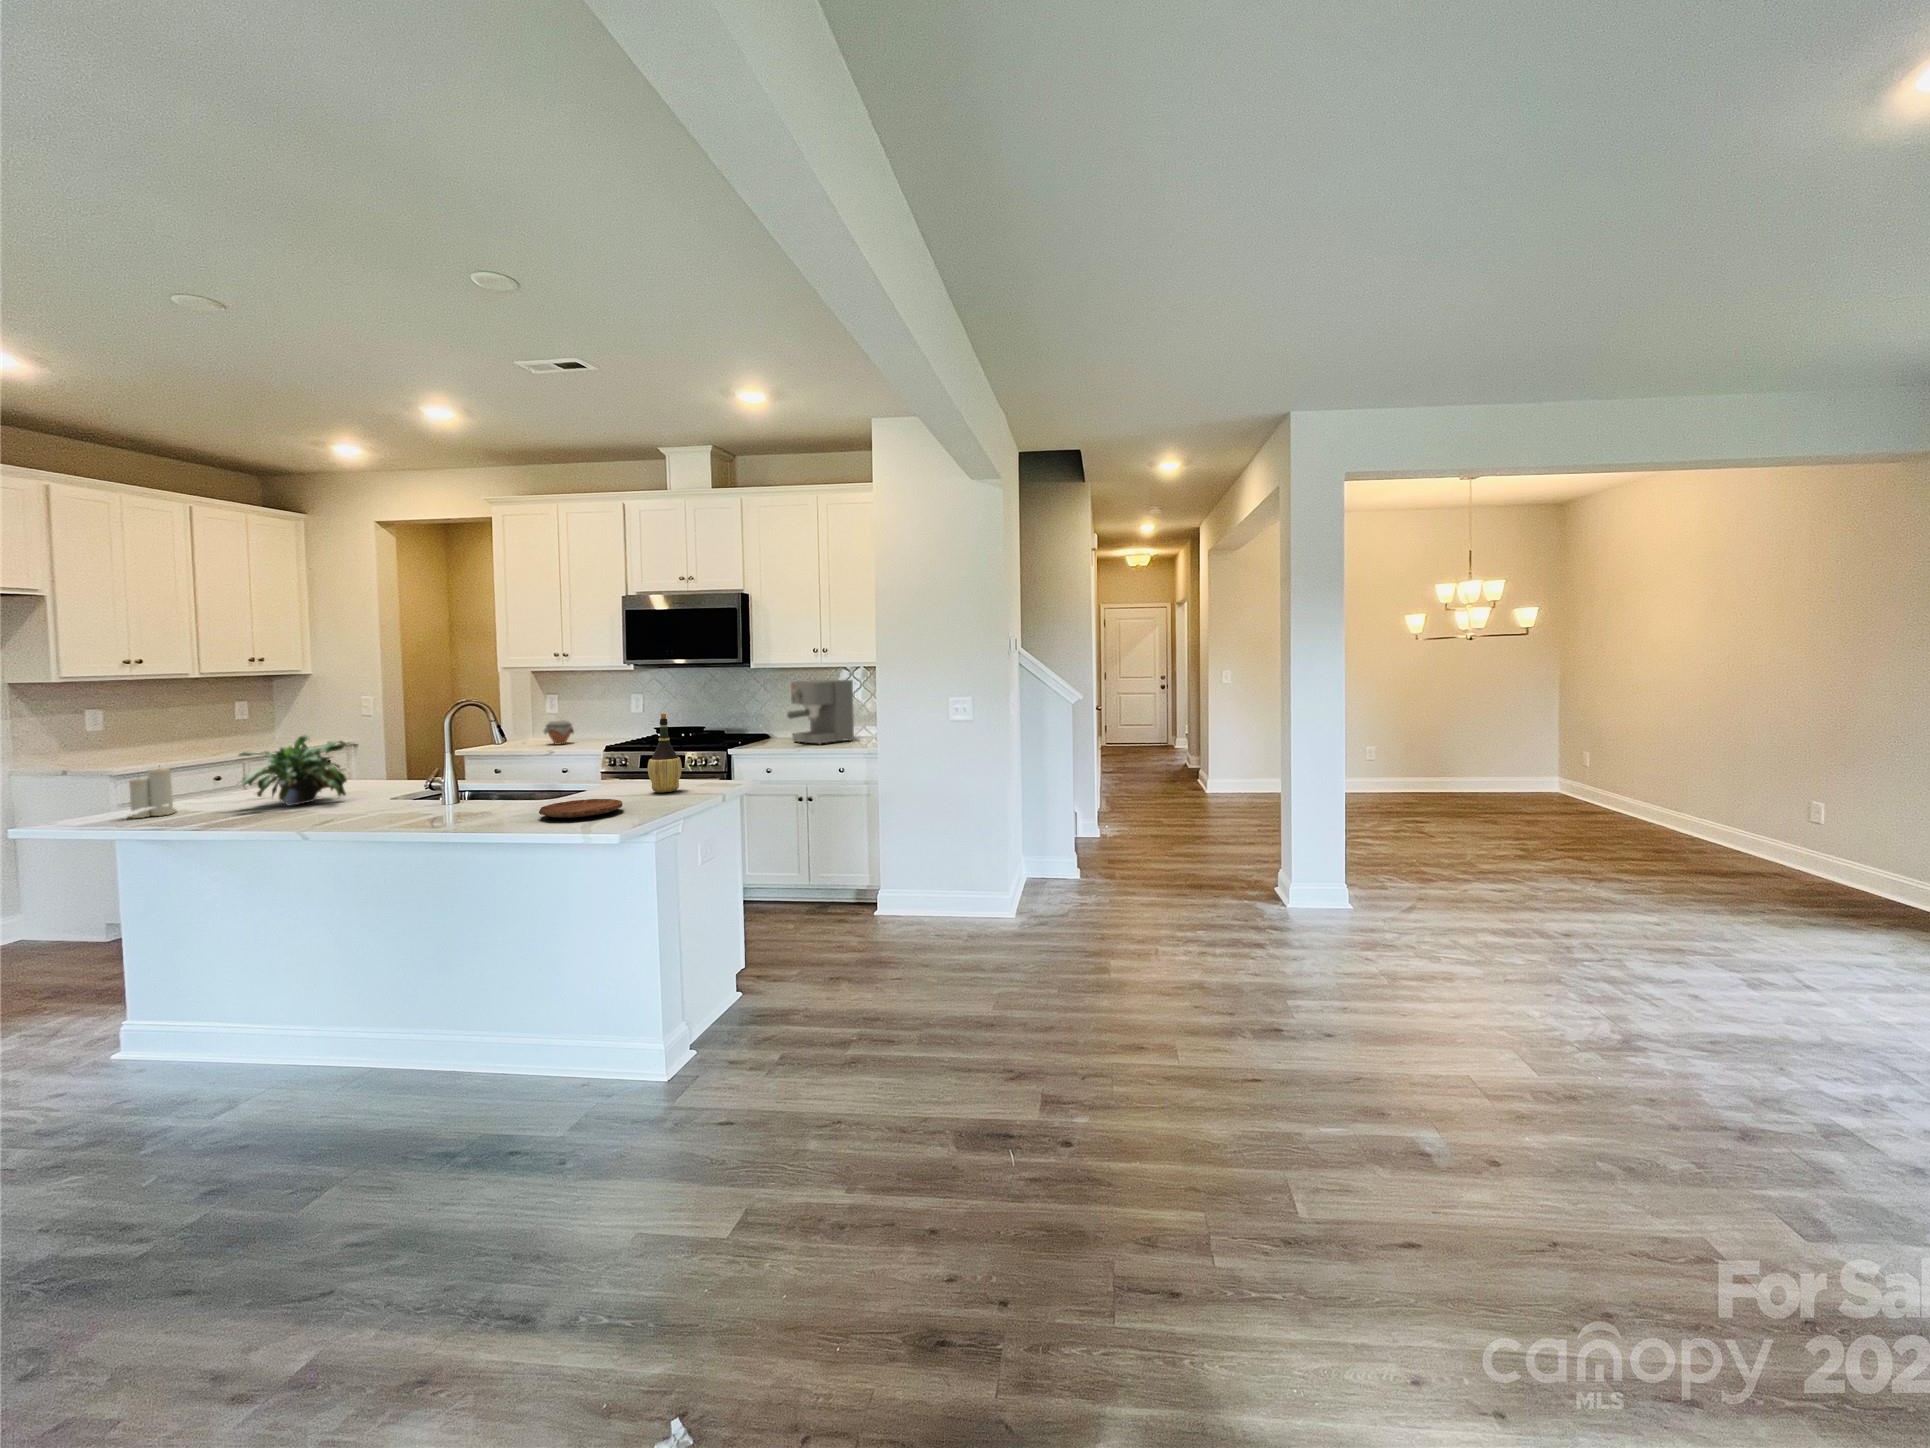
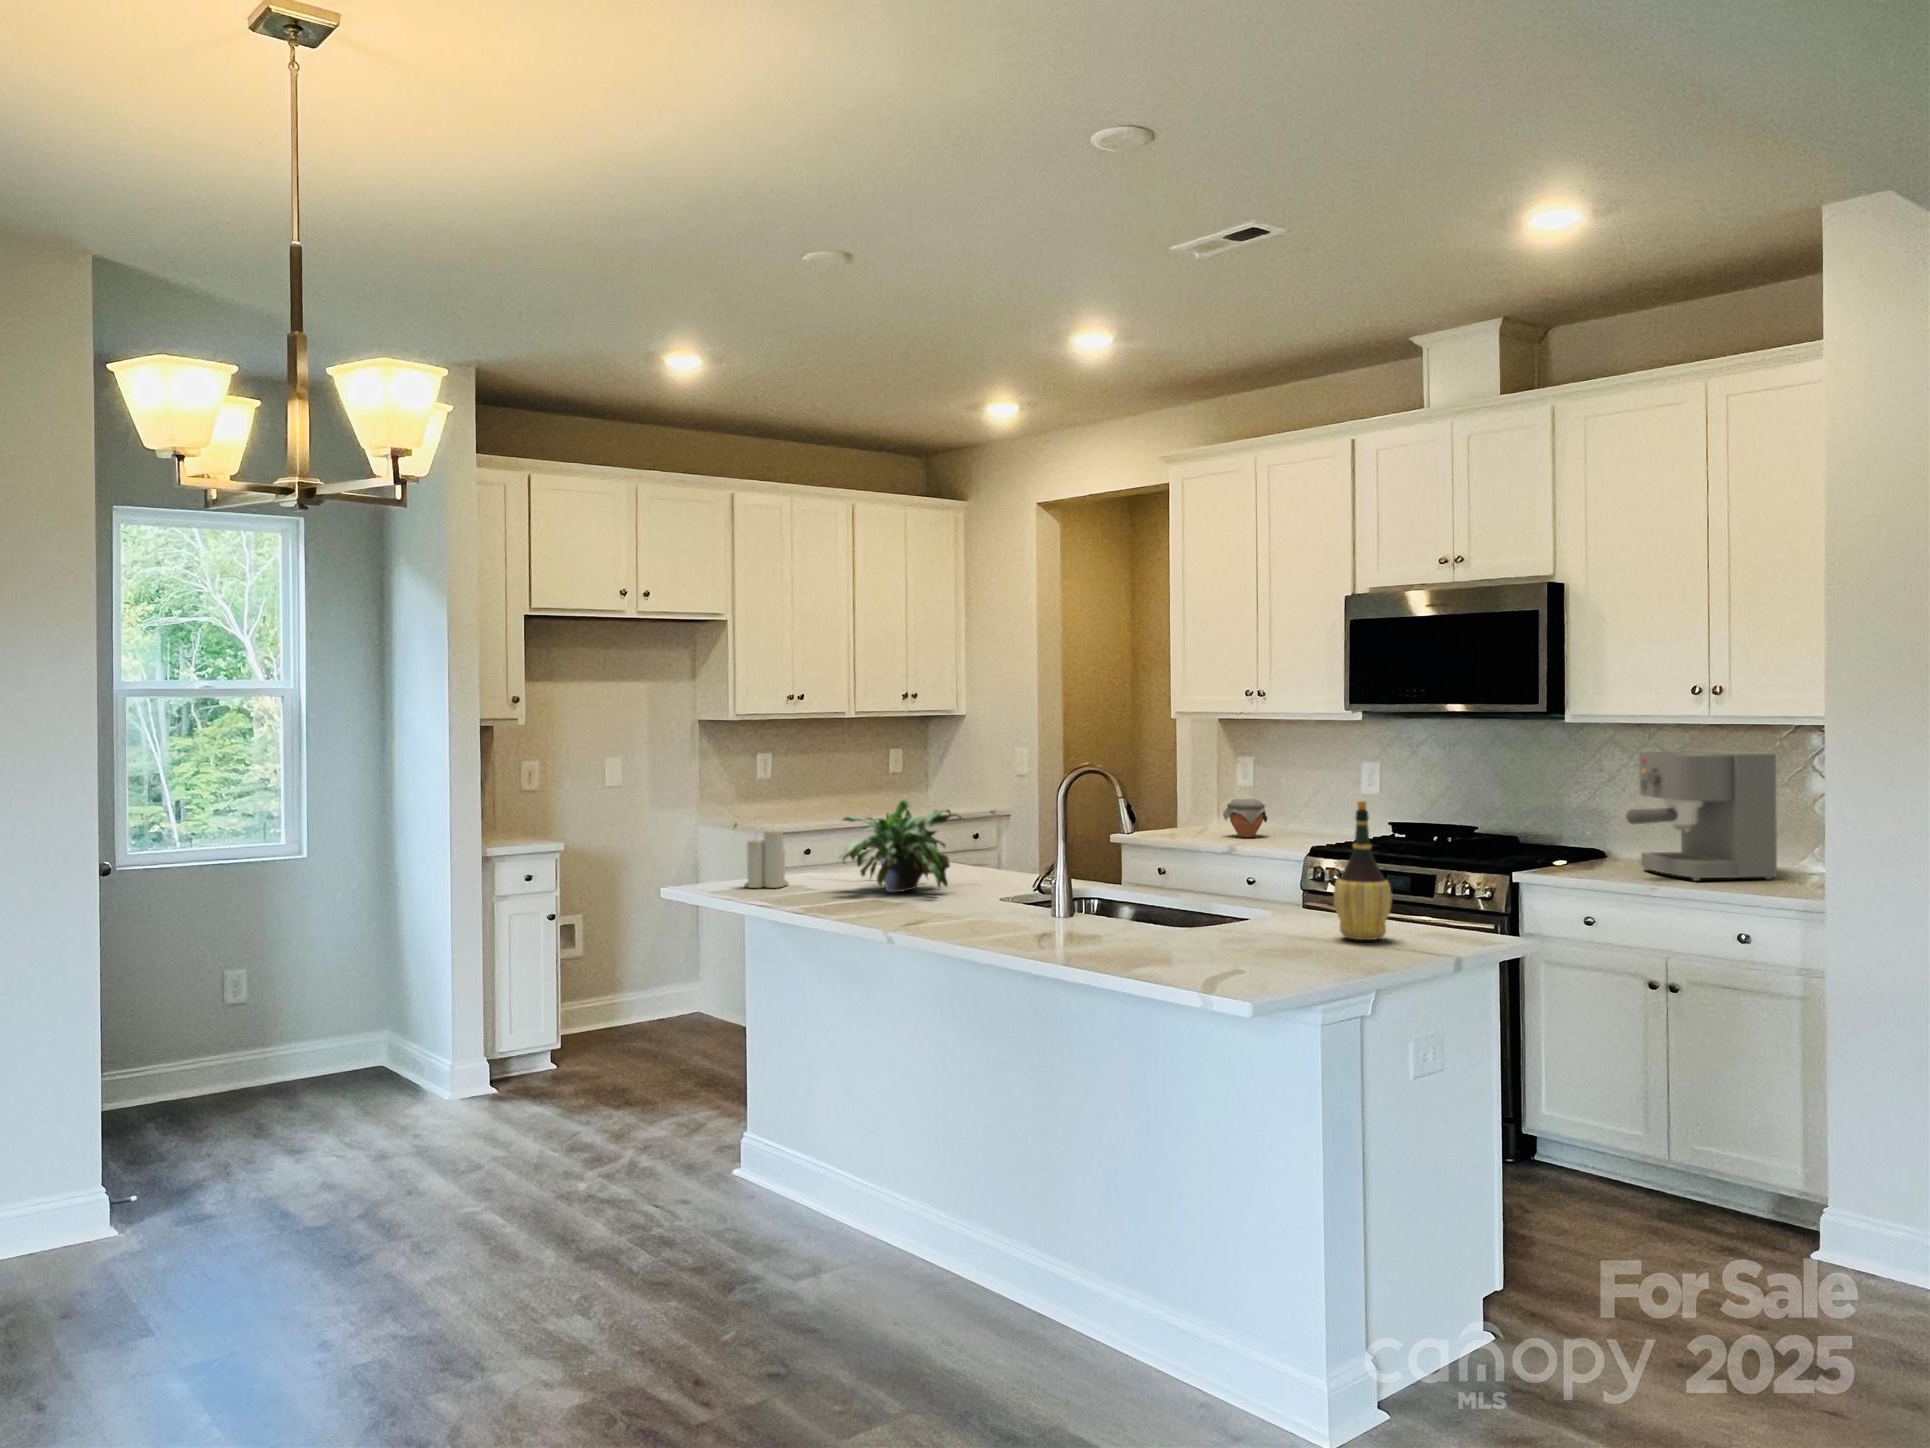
tray: present [539,799,622,818] -> none [1151,935,1279,964]

